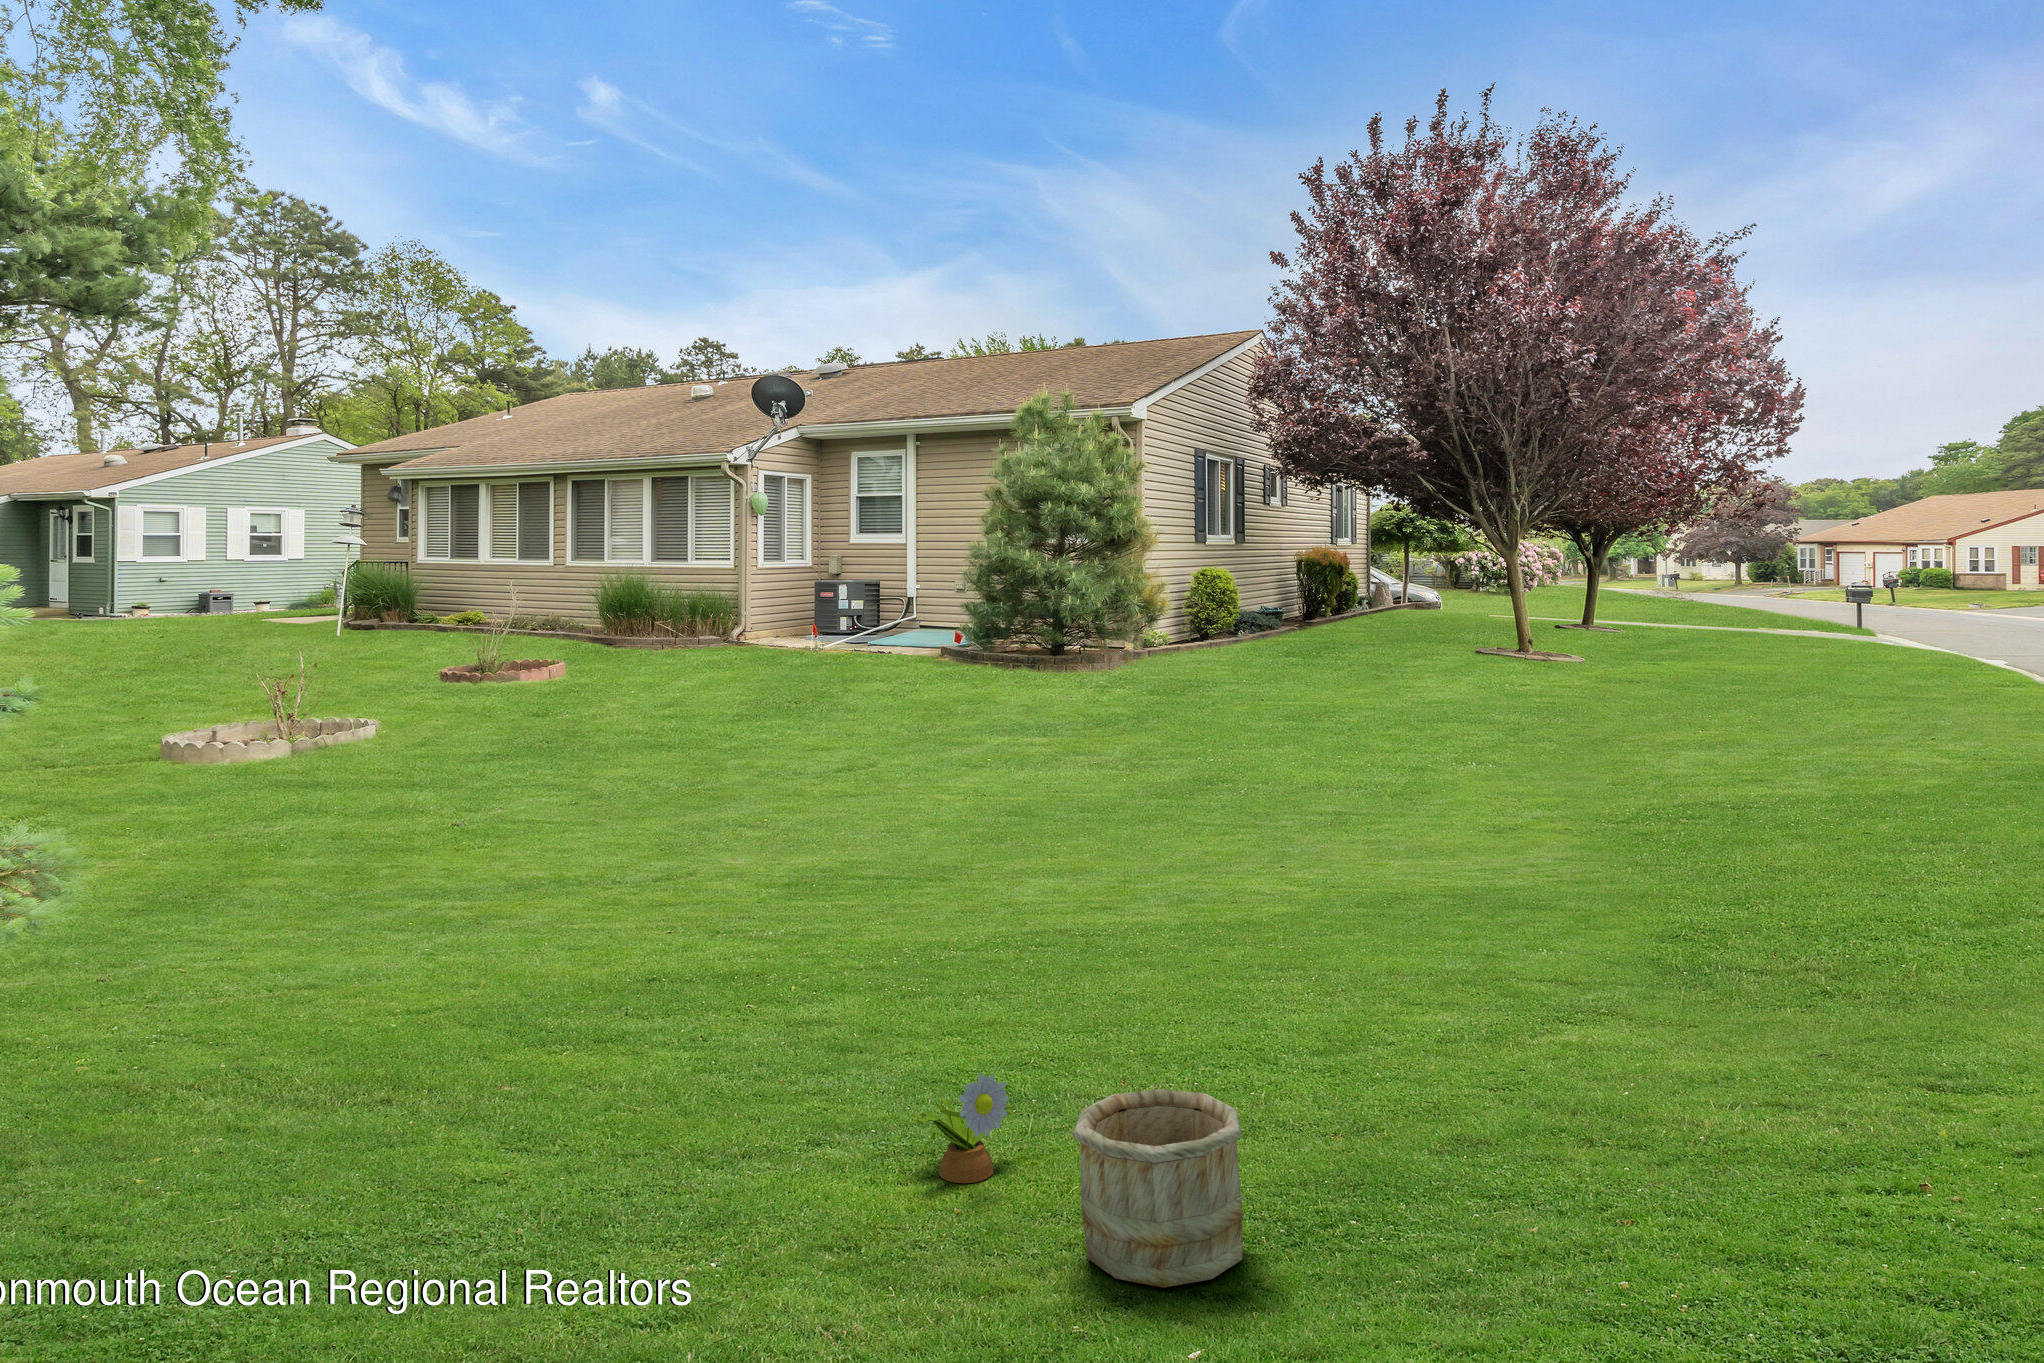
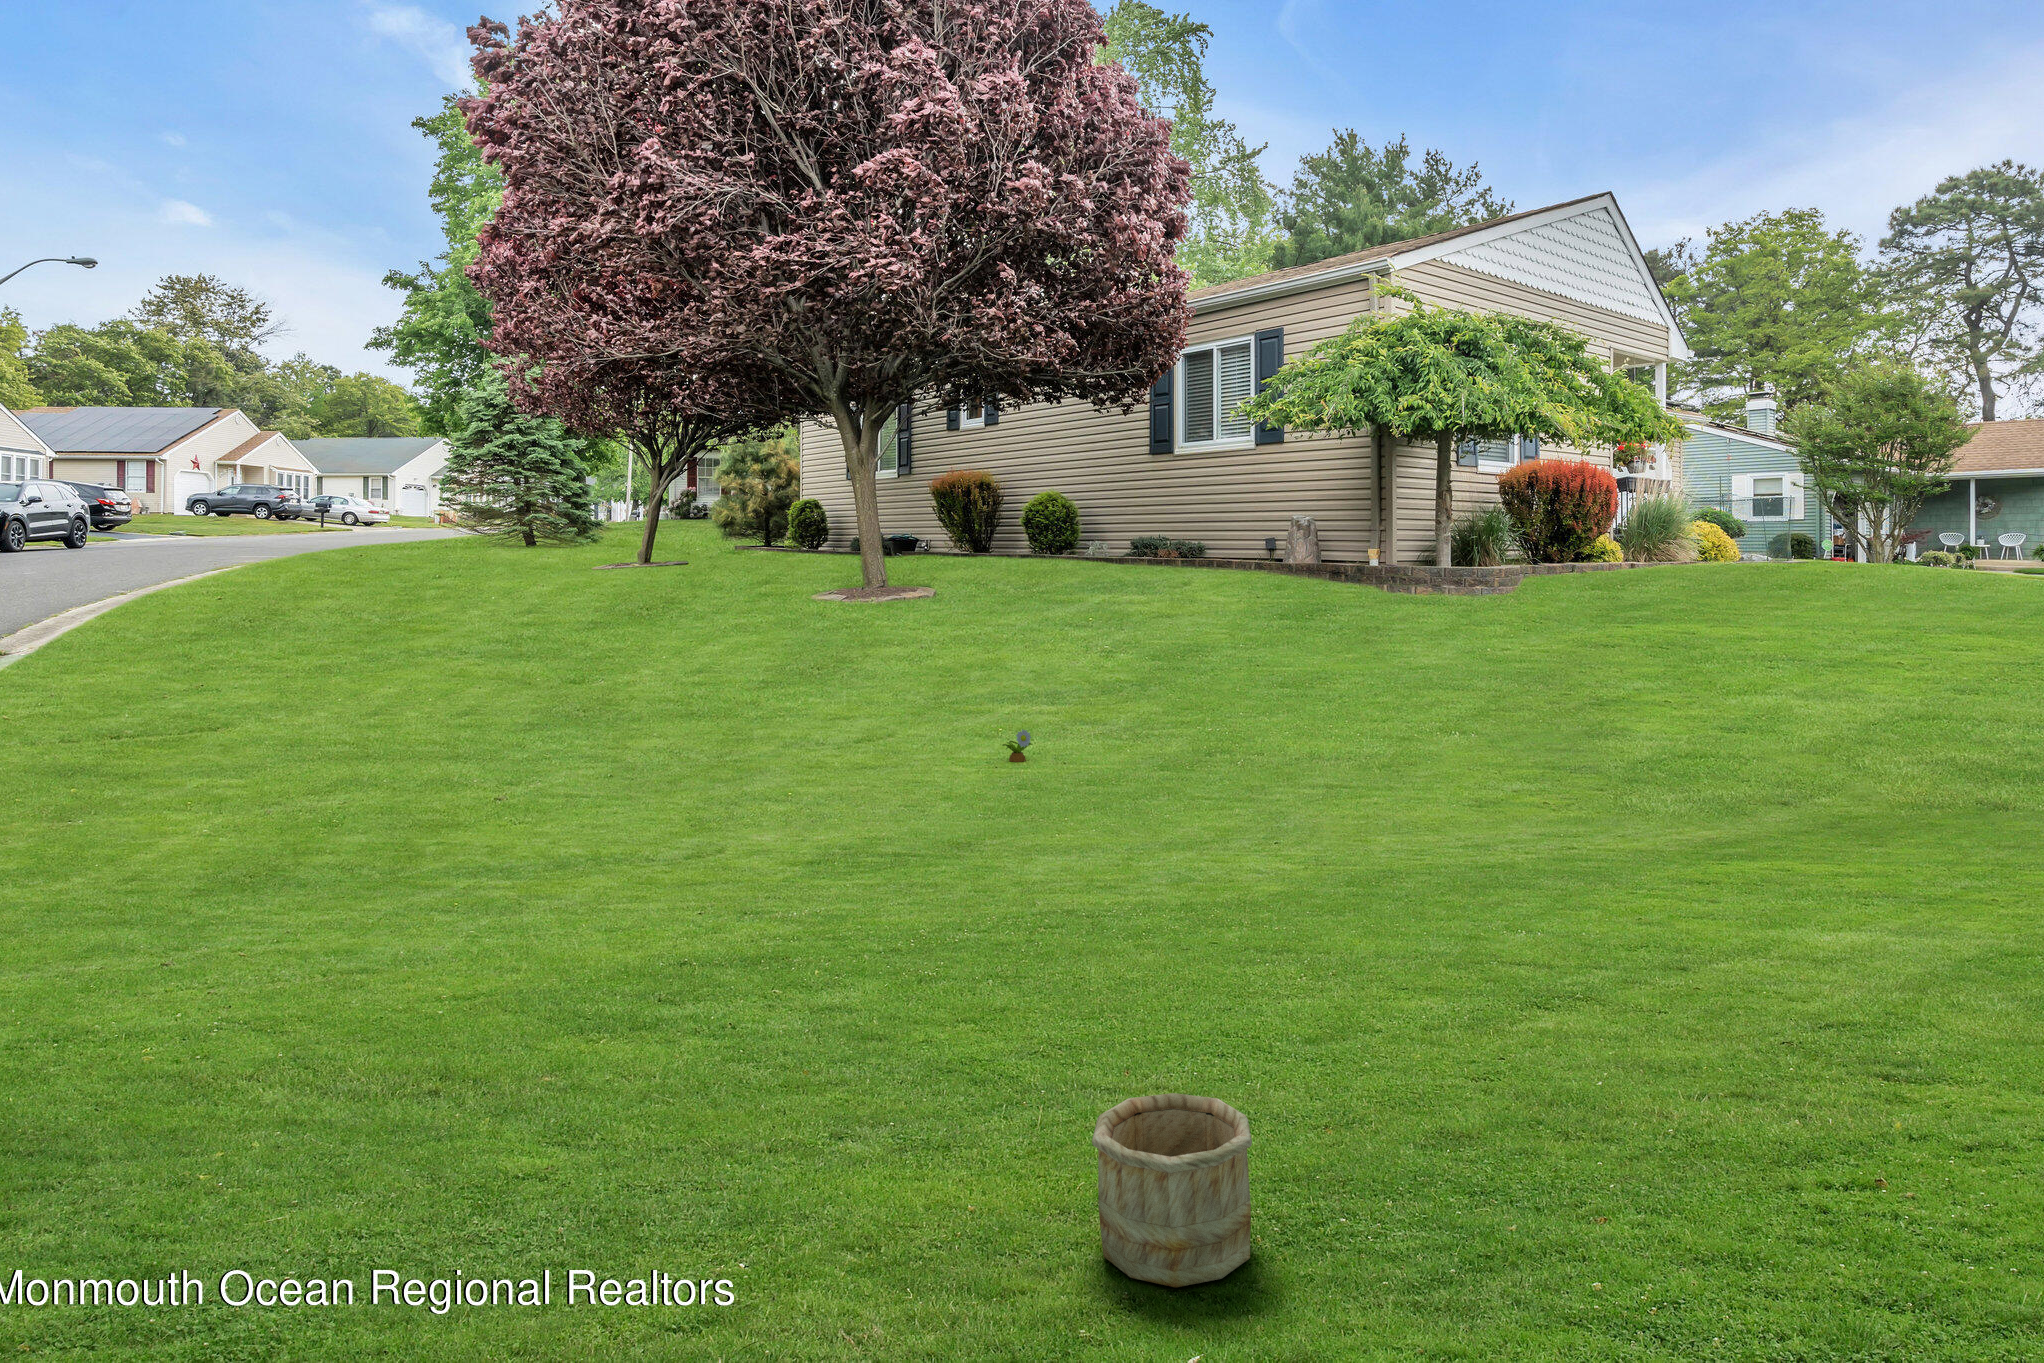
decorative plant: present [912,1073,1017,1183] -> present [1002,729,1032,762]

